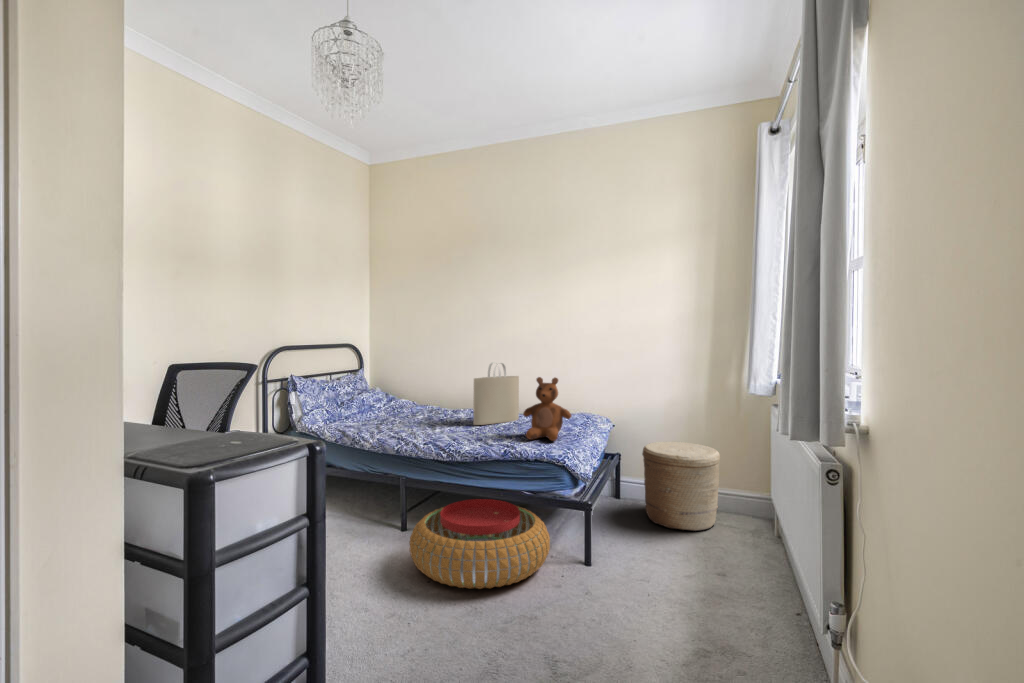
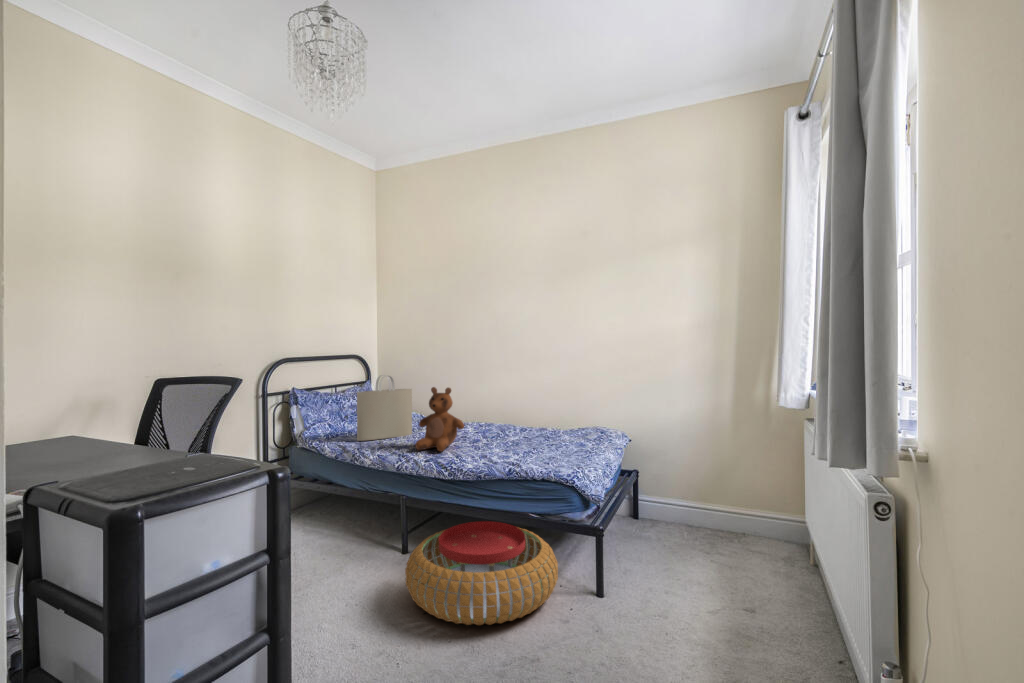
tote bag: present [473,362,519,425] -> present [357,375,412,441]
teddy bear: present [523,377,571,441] -> present [415,387,464,452]
woven basket: present [642,442,720,531] -> none [661,457,746,556]

